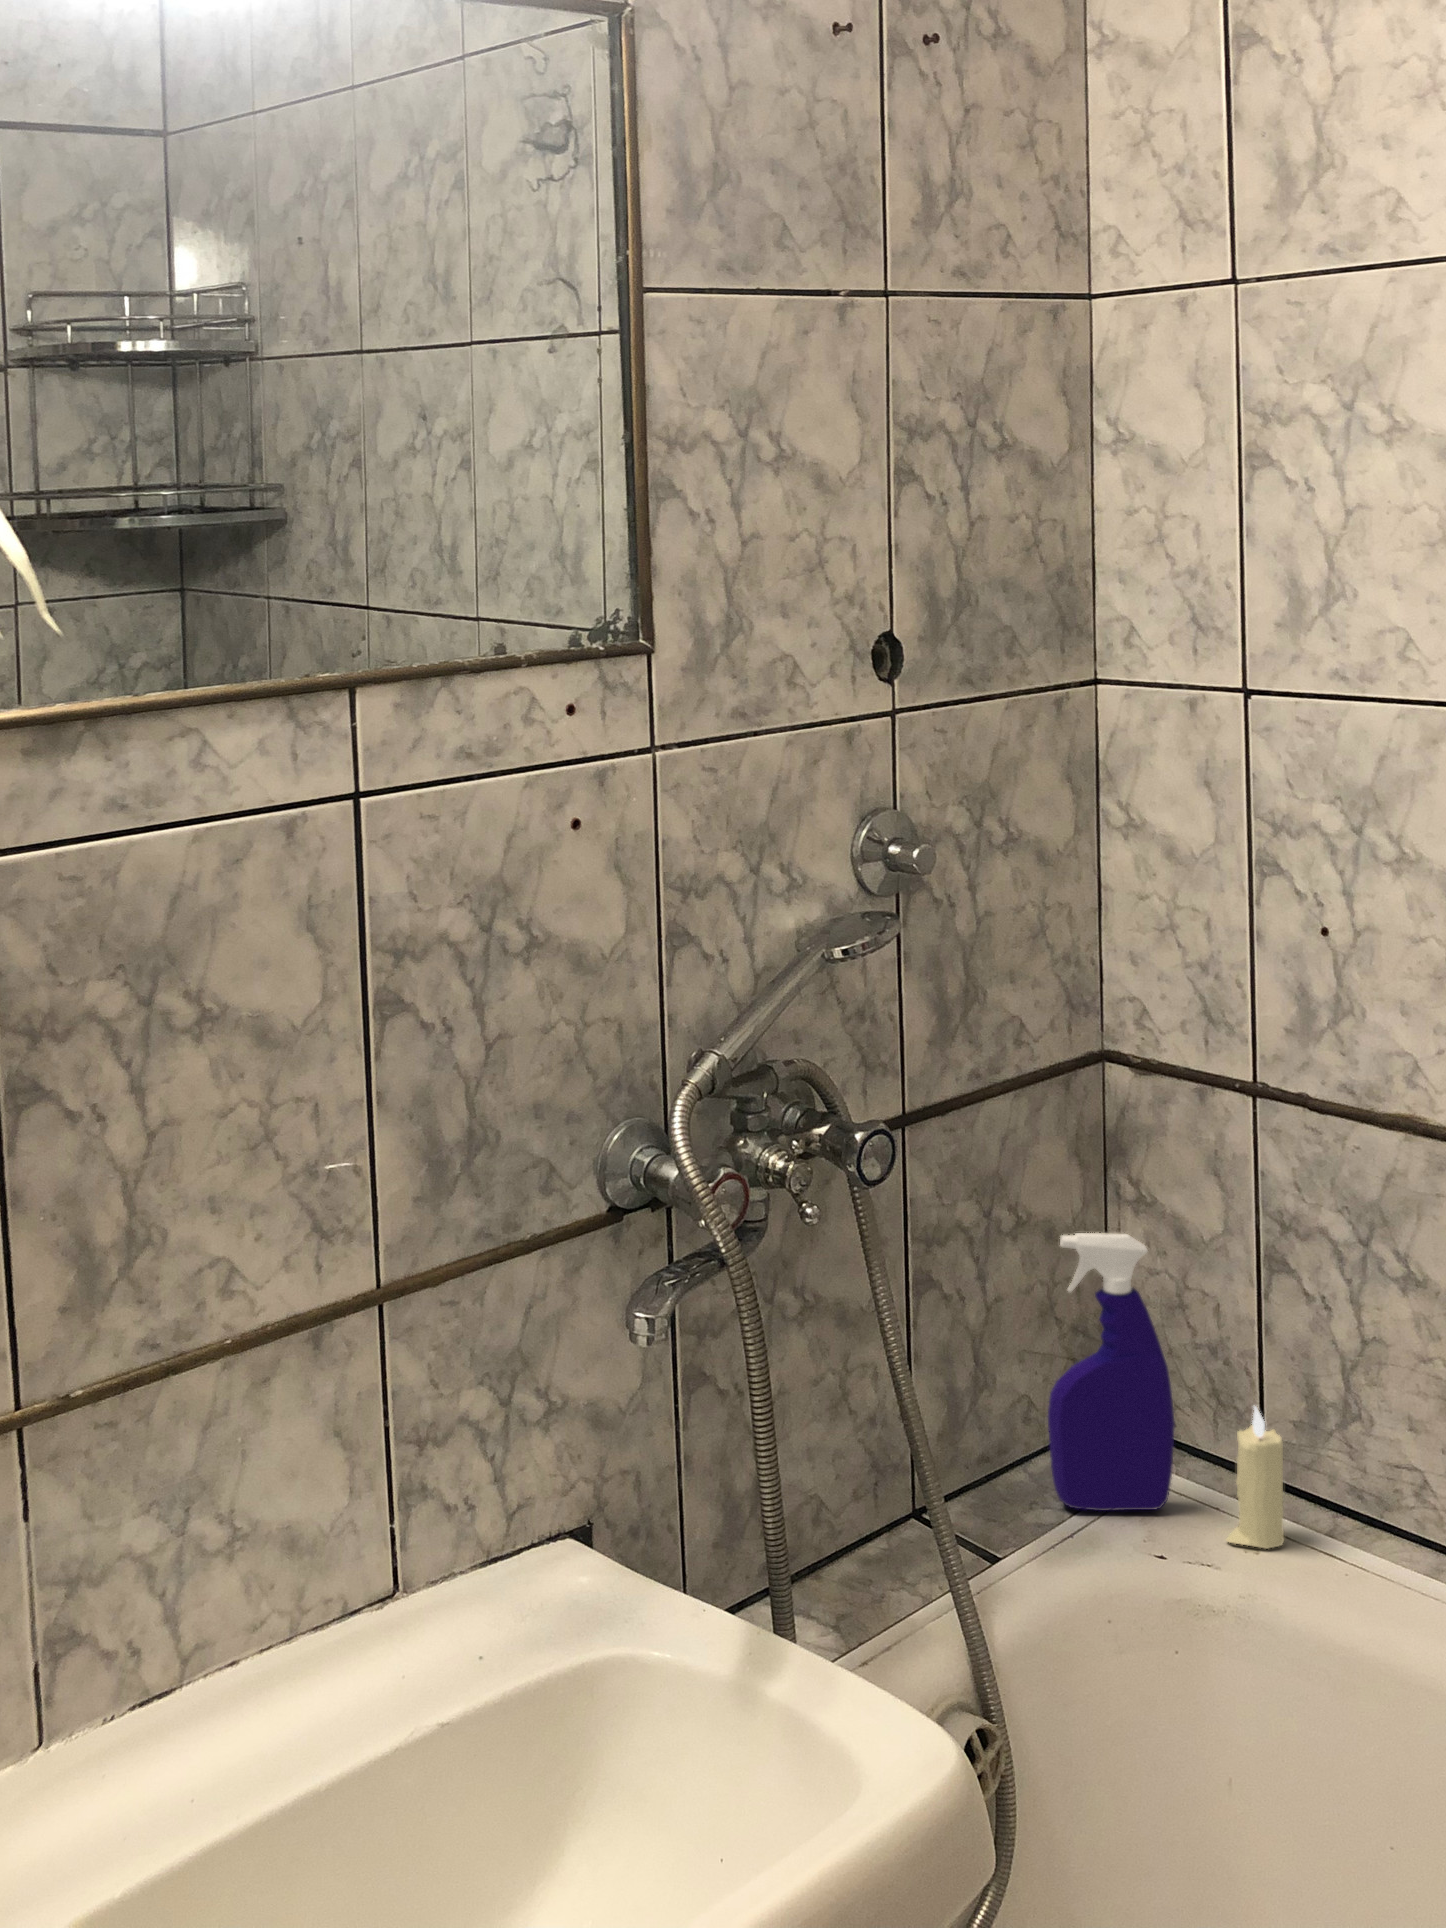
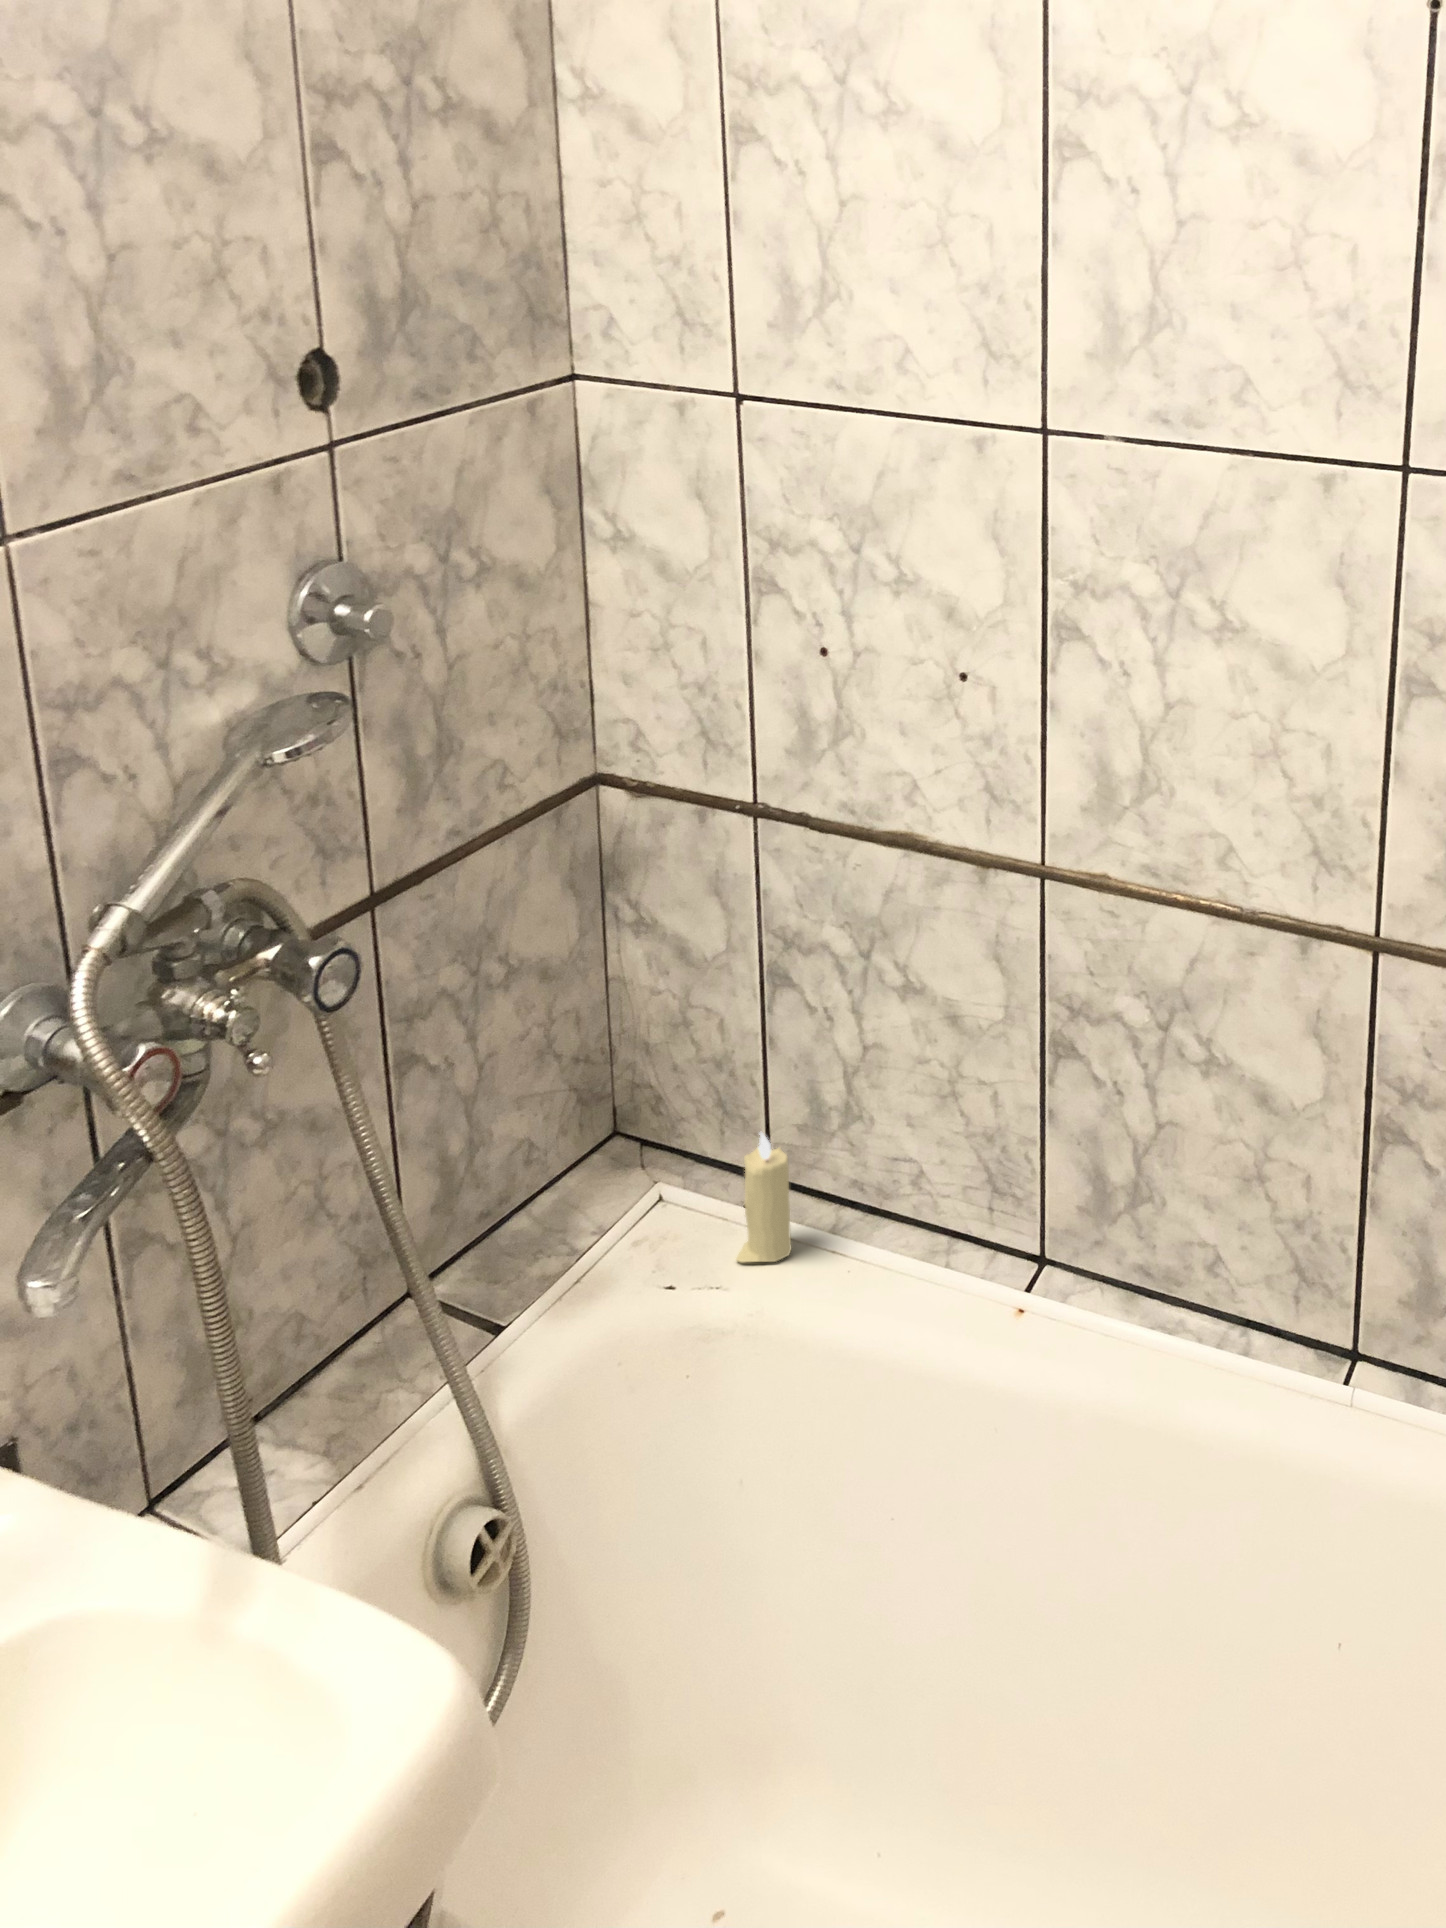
spray bottle: present [1048,1233,1175,1511] -> none [552,978,683,1252]

